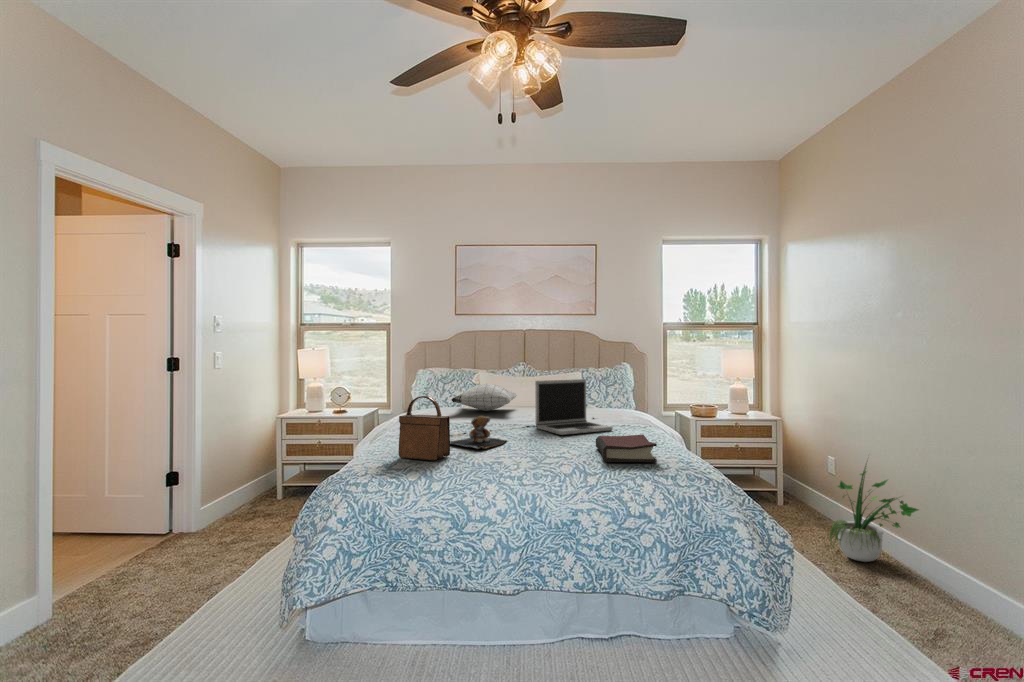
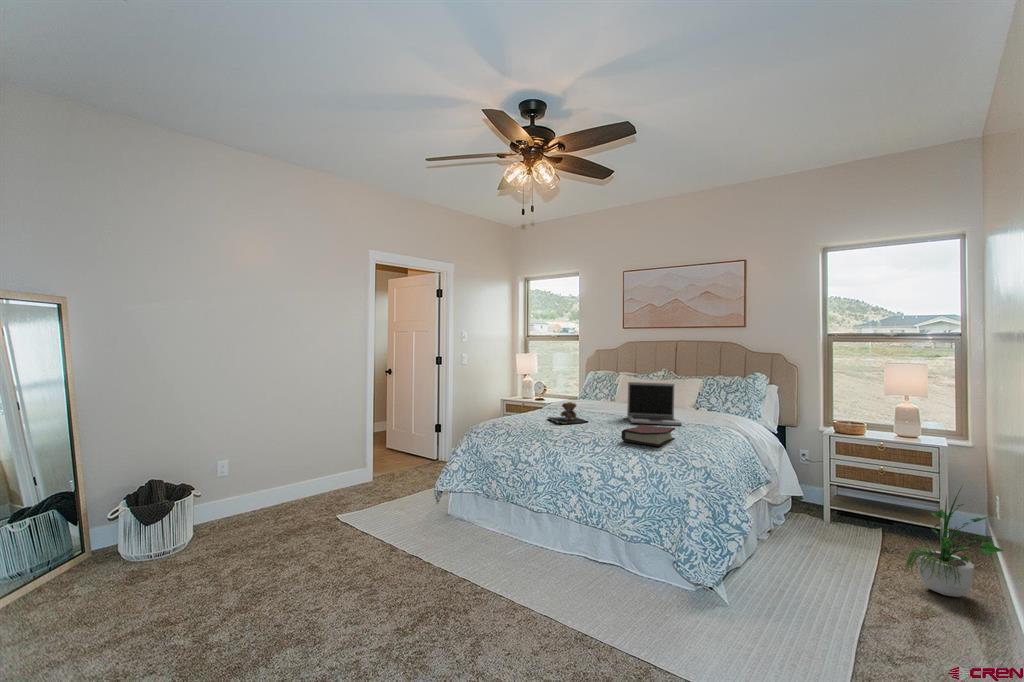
pillow: present [451,383,517,411] -> none [583,383,642,403]
handbag: present [399,396,450,461] -> none [507,385,536,426]

